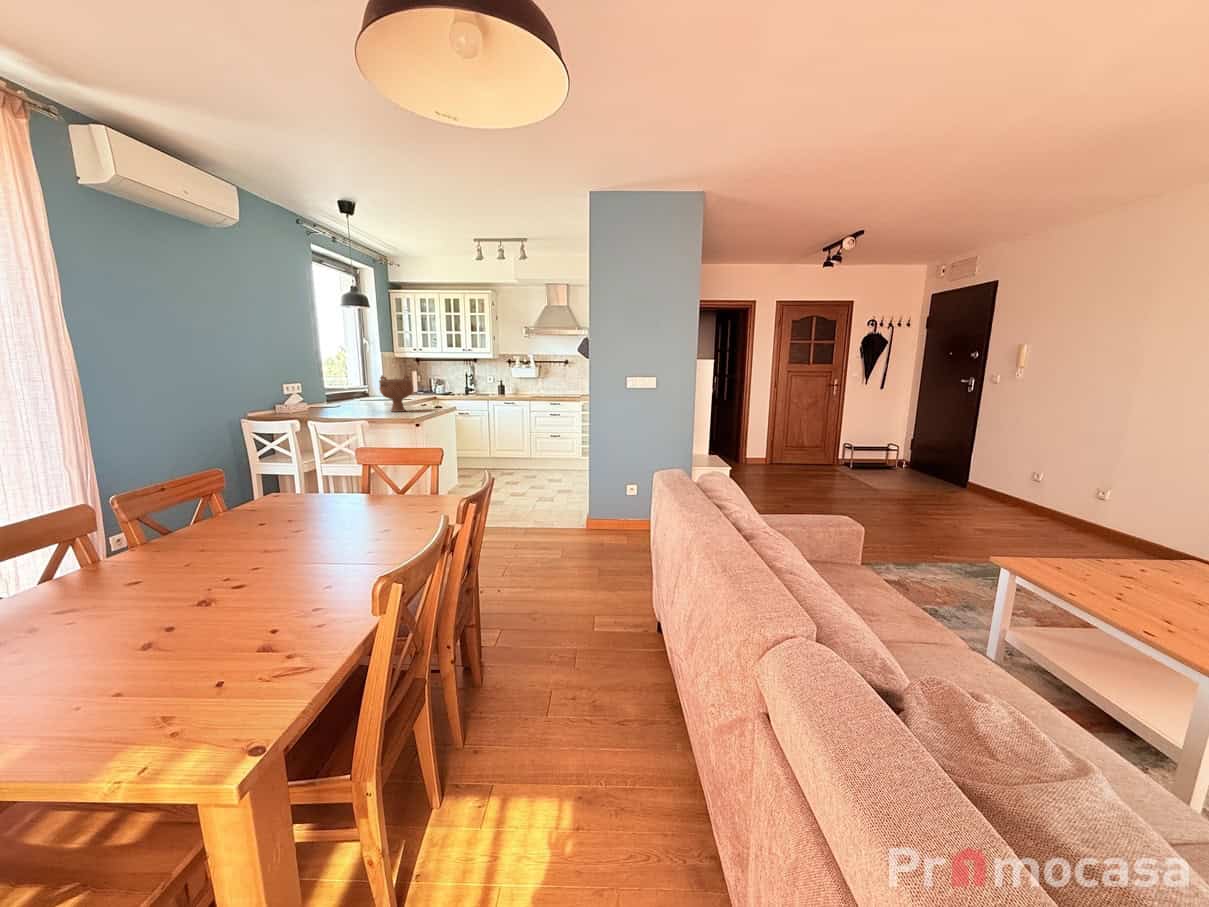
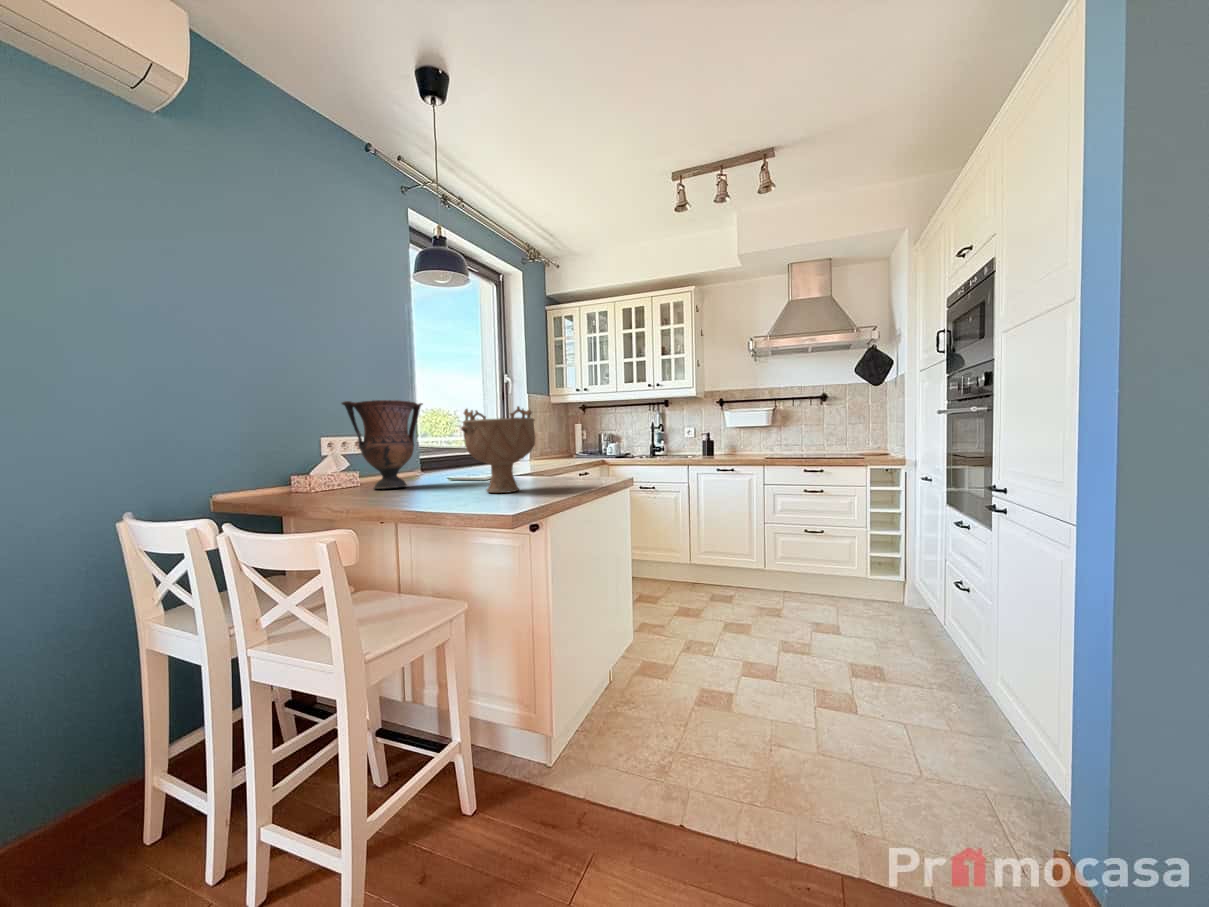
vase: none [306,368,345,411] -> present [342,400,423,489]

